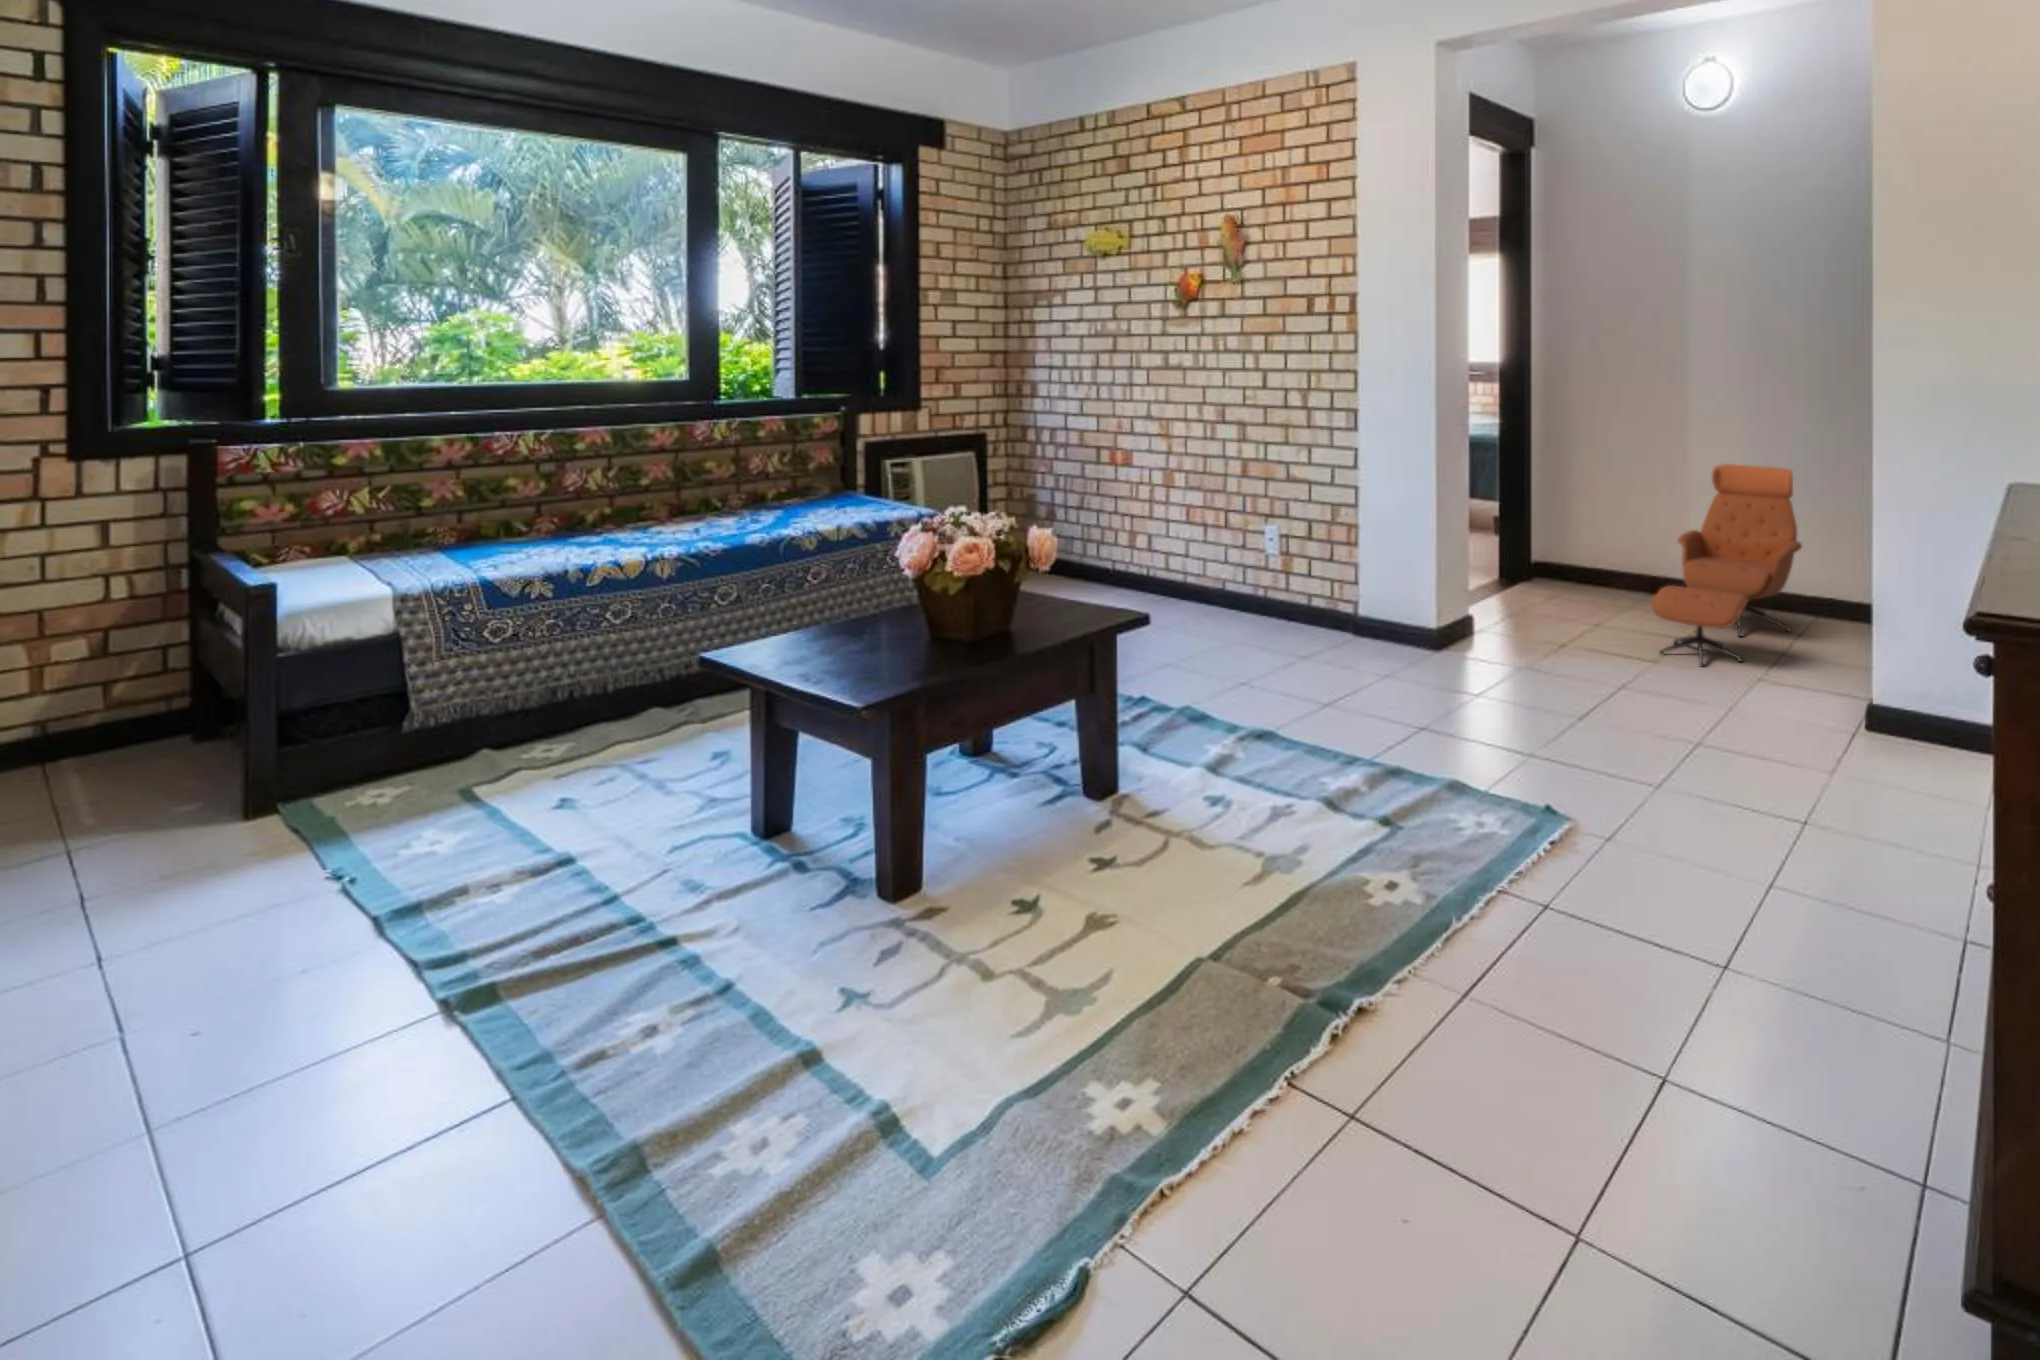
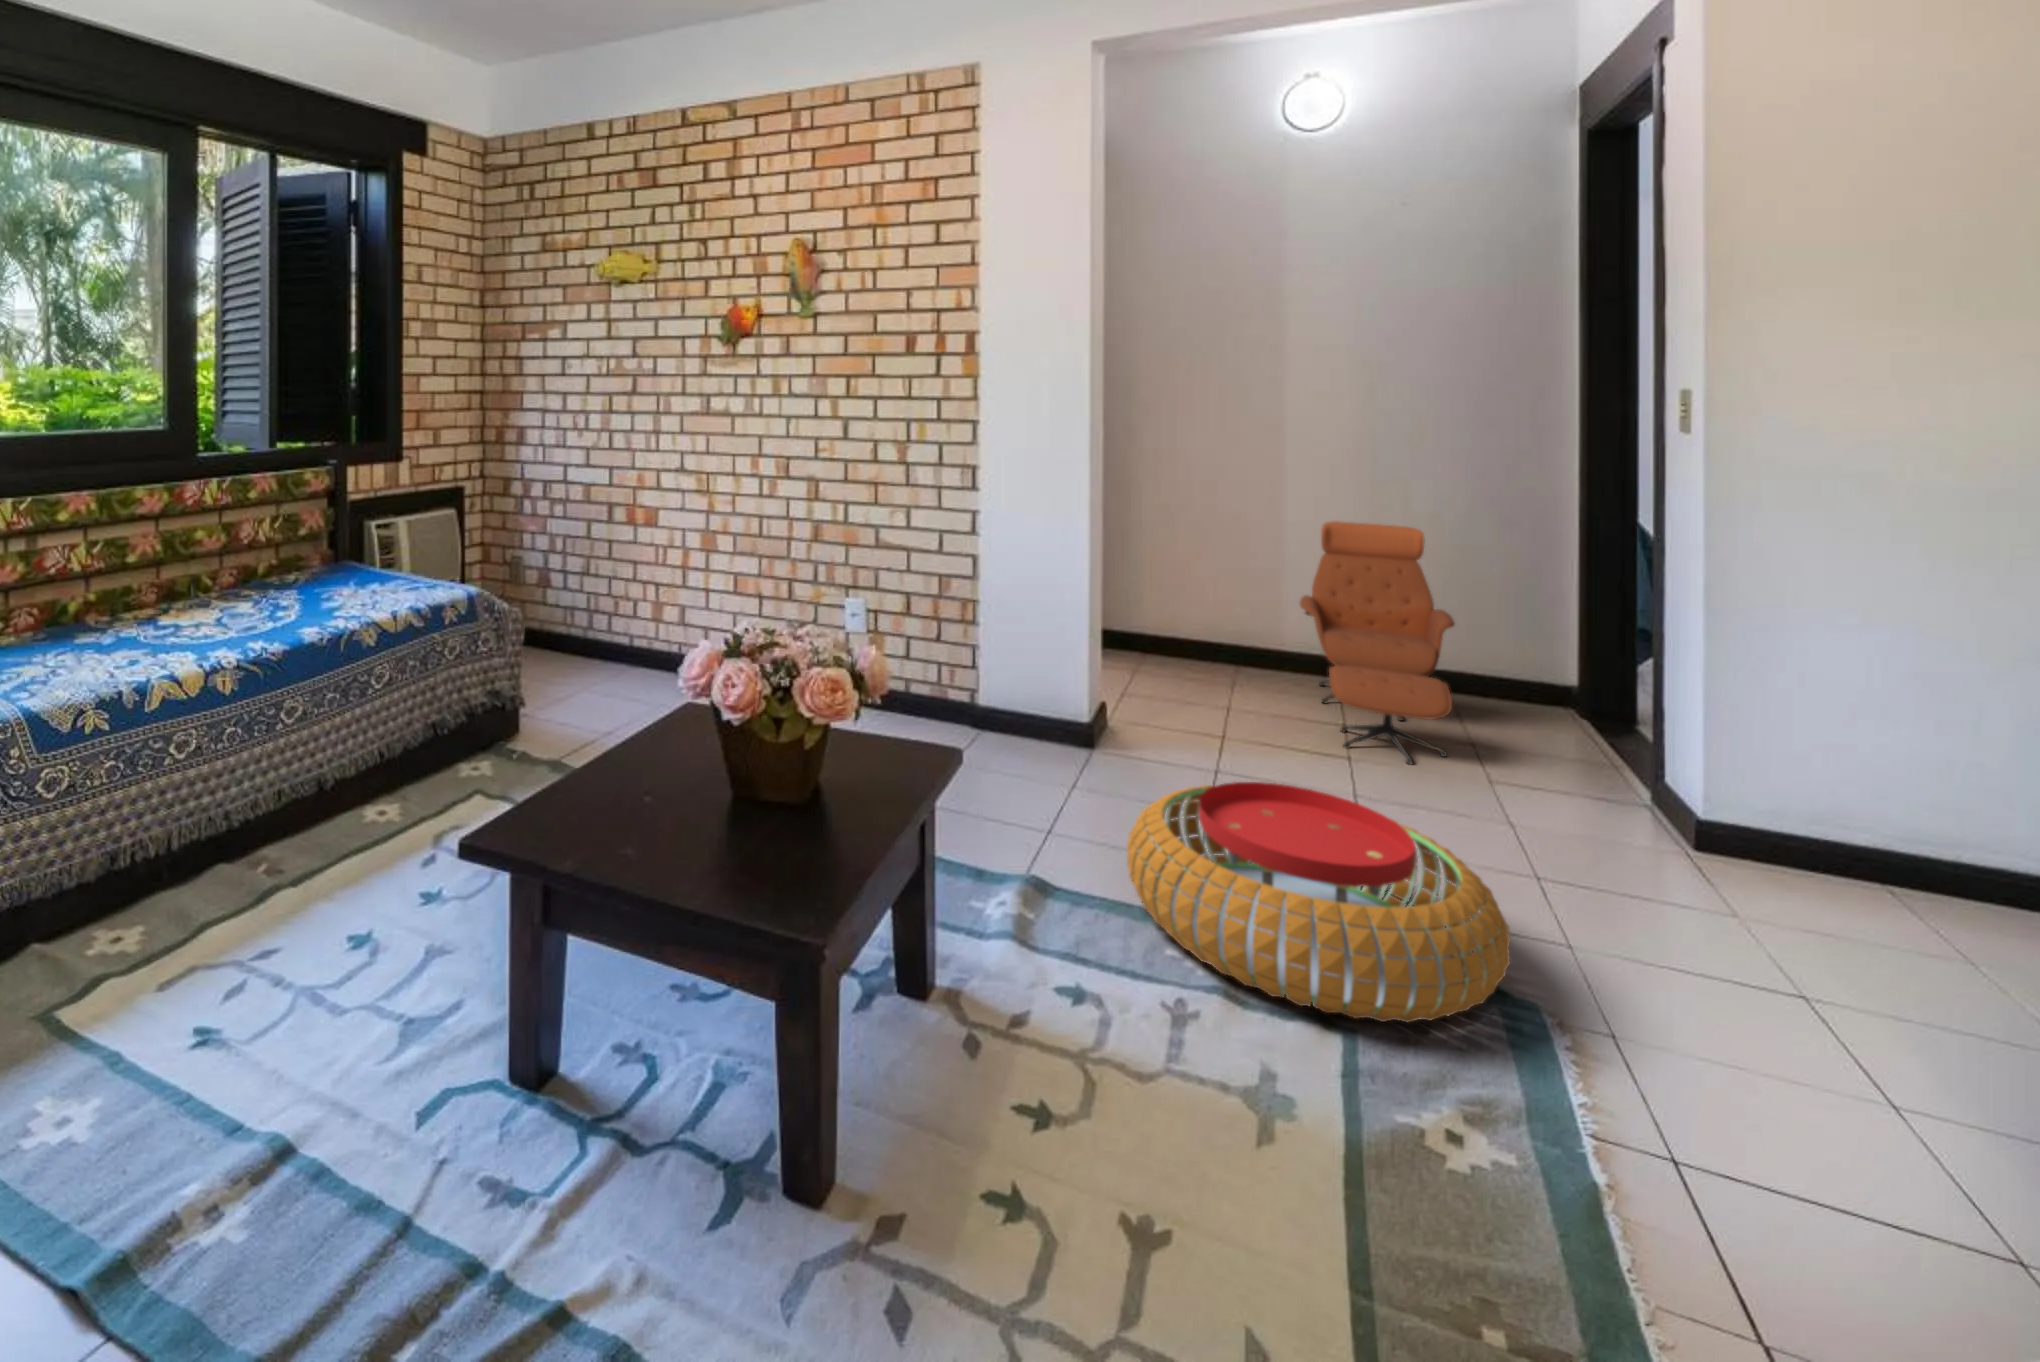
pouf: none [1318,655,1574,818] -> present [1127,782,1510,1022]

